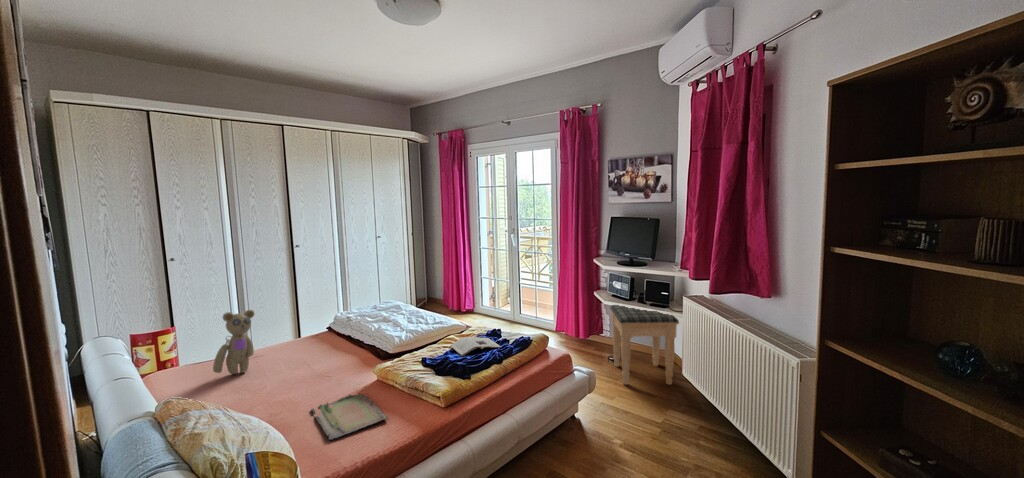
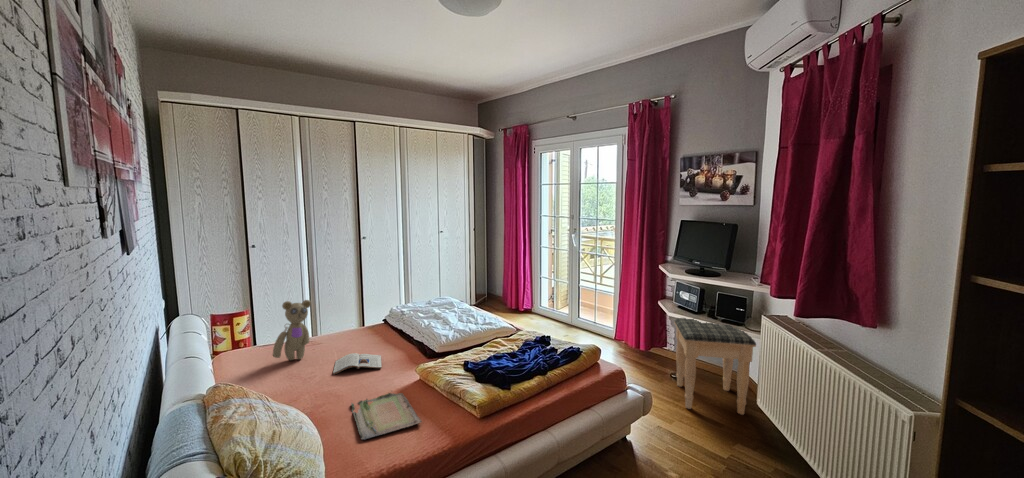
magazine: present [450,337,501,356] -> present [333,353,382,375]

